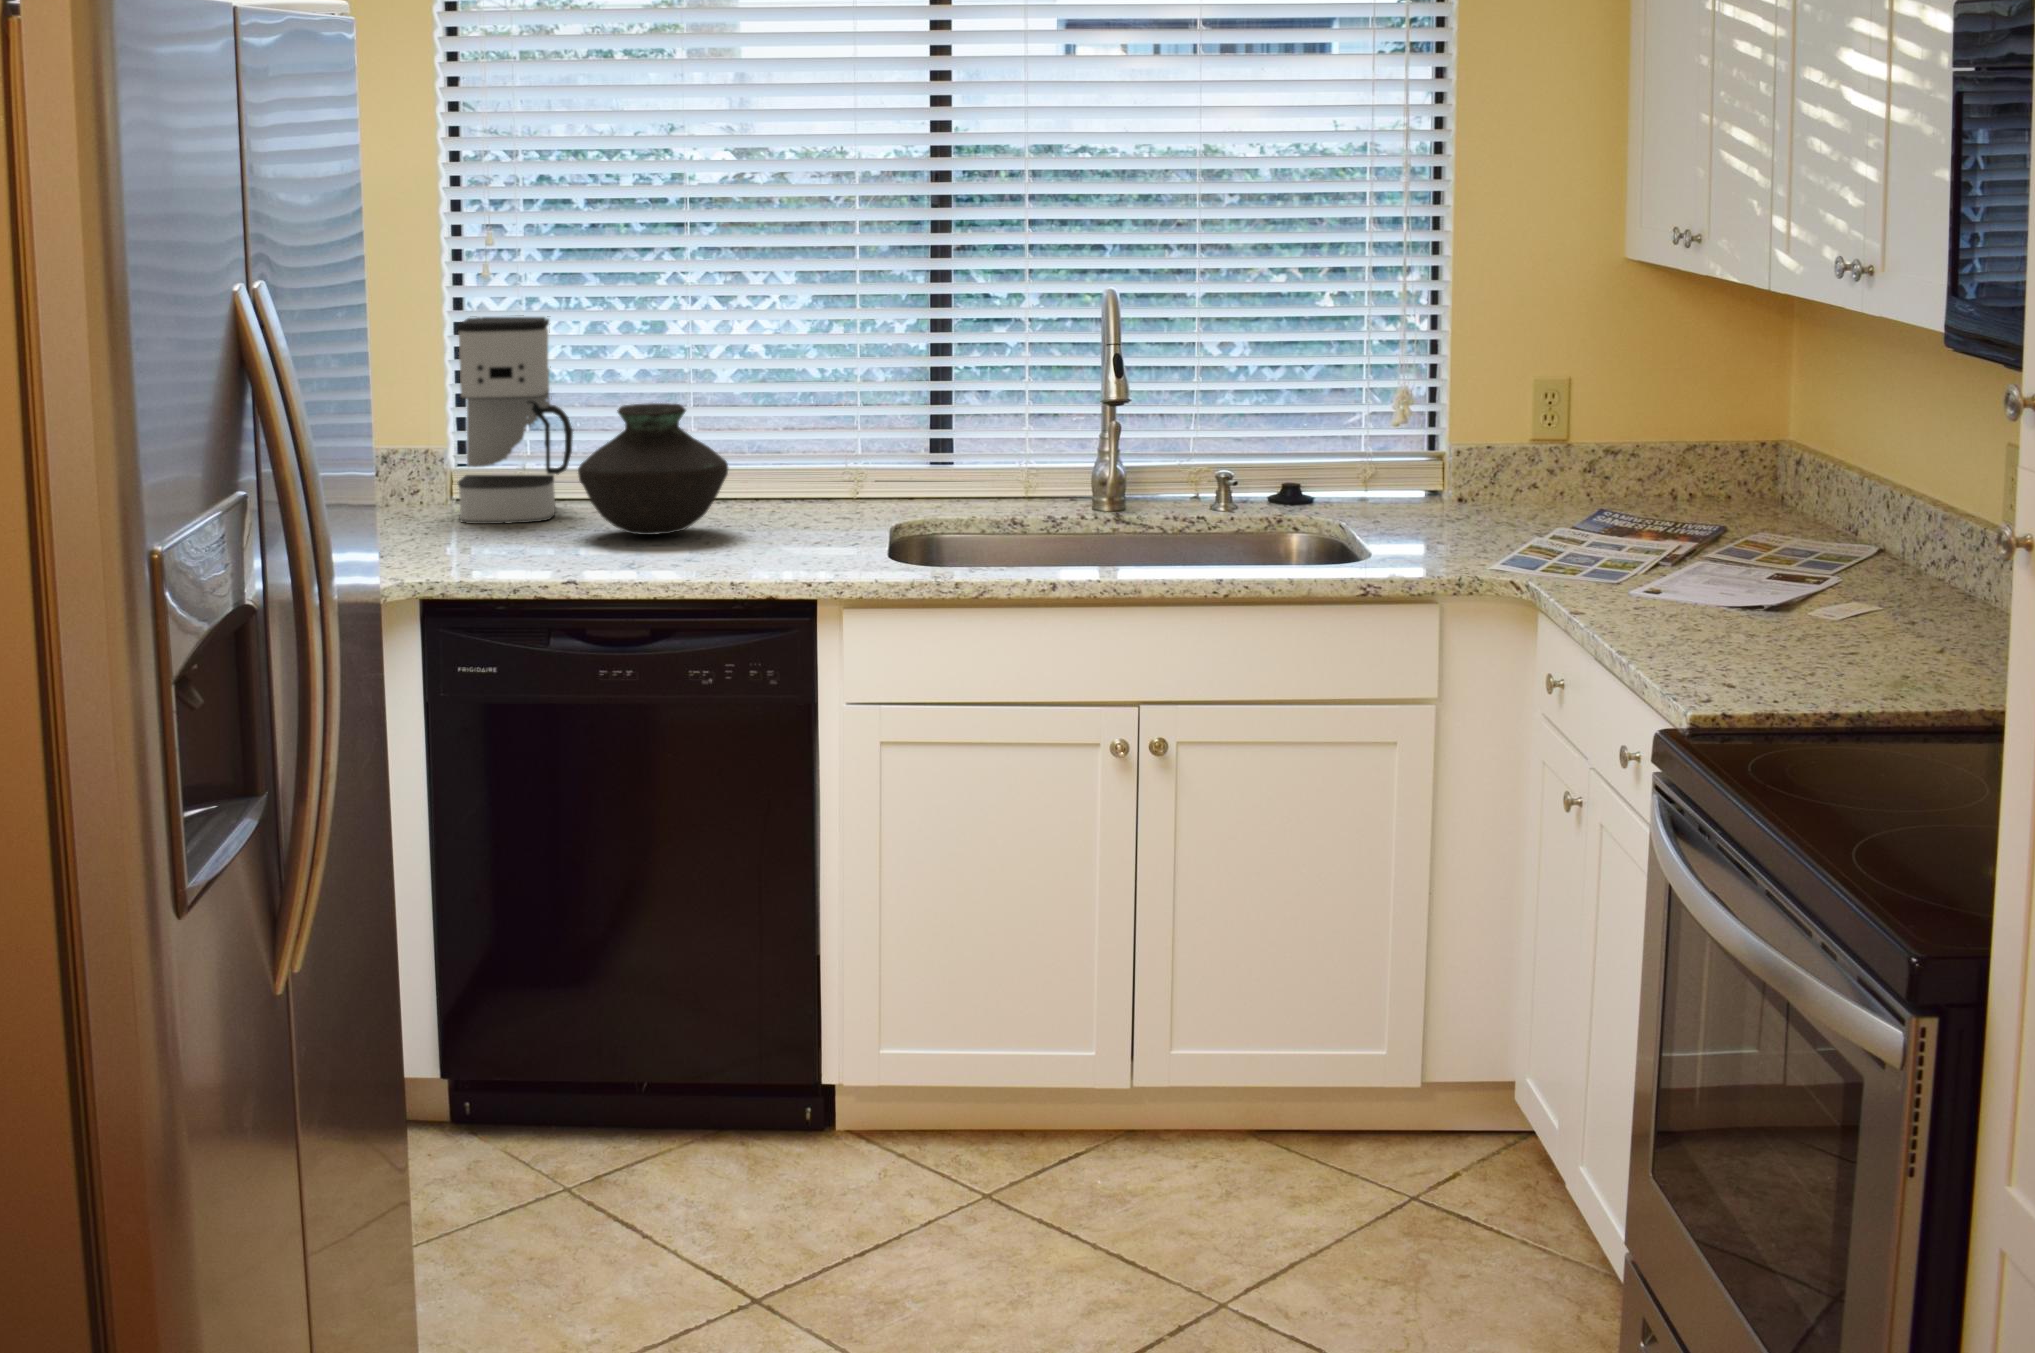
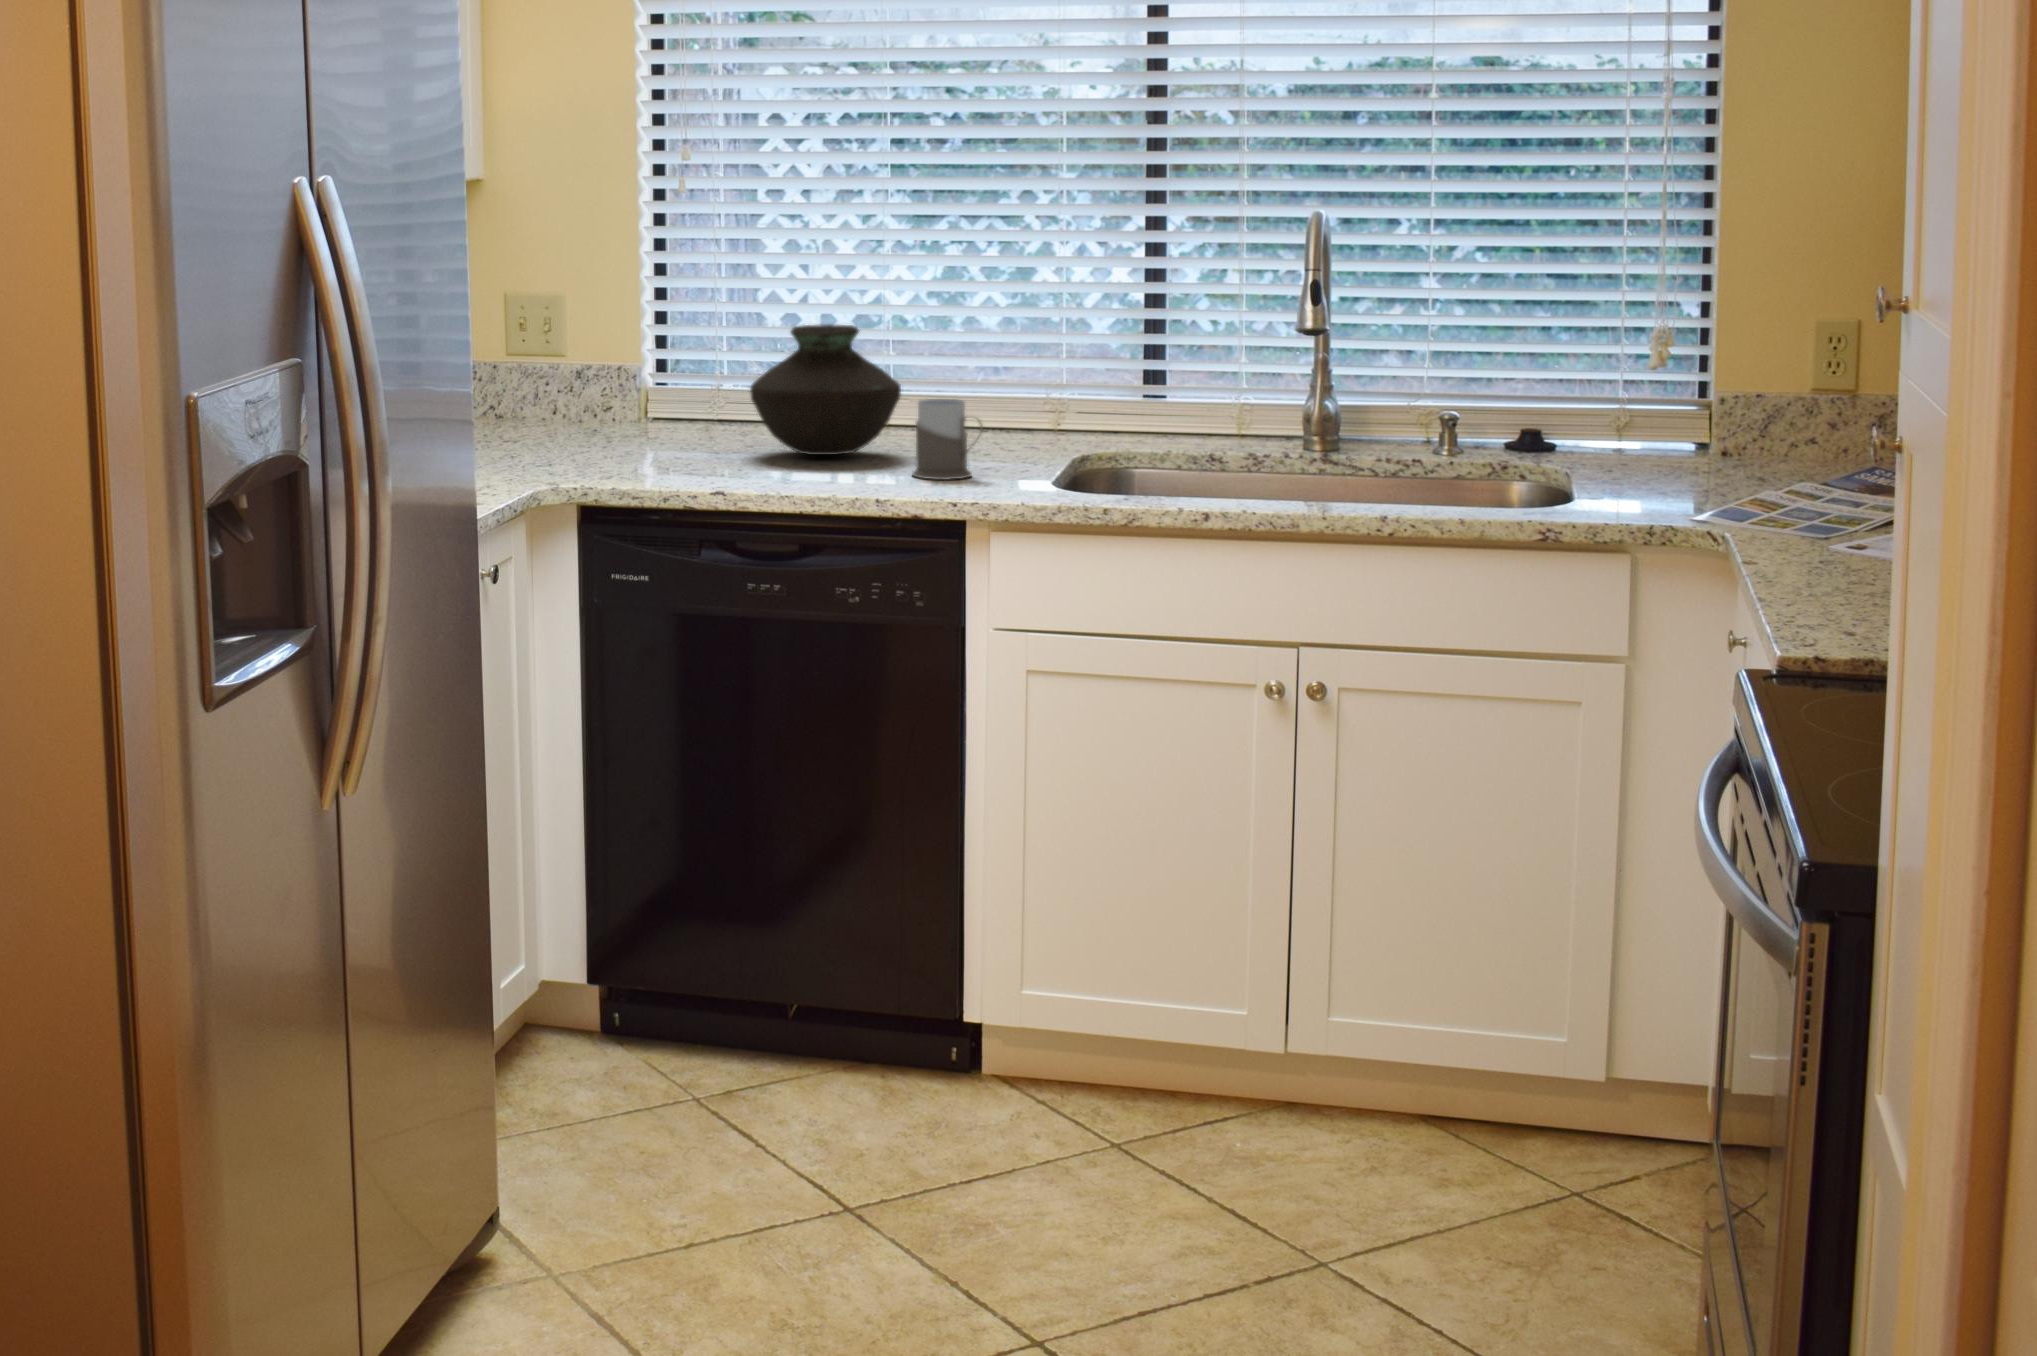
coffee maker: present [458,317,573,524] -> none [645,236,761,441]
mug: none [754,476,824,557] -> present [912,399,983,480]

